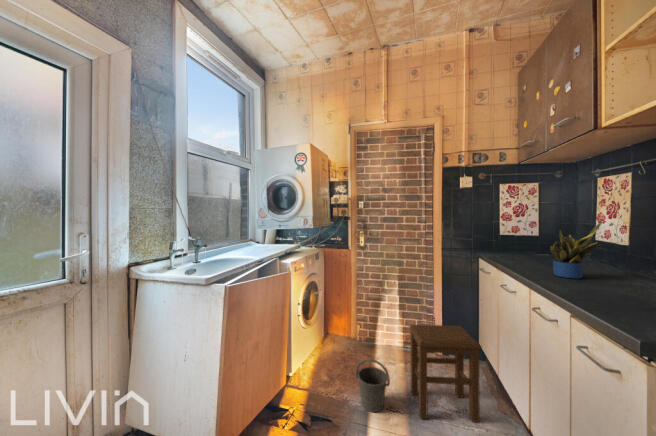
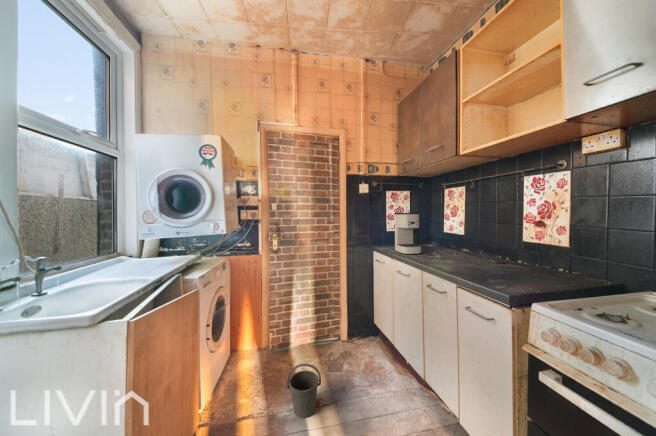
coffee maker: none [503,210,544,265] -> present [395,212,422,254]
potted plant: present [550,222,601,279] -> none [432,220,463,262]
stool: present [409,325,481,422] -> none [332,311,392,405]

